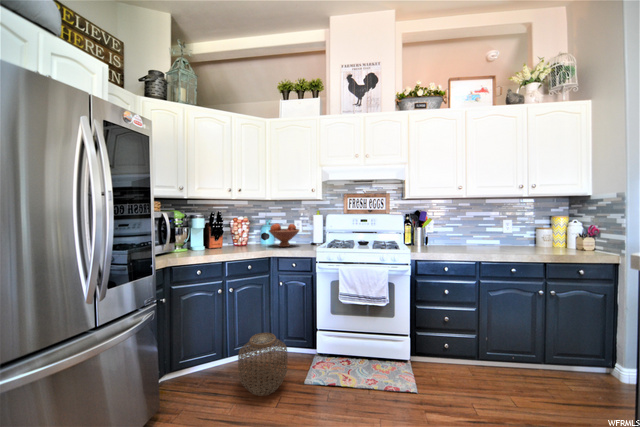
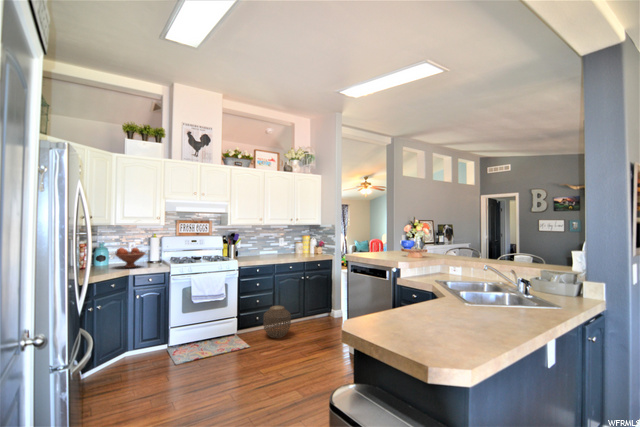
woven basket: present [238,333,287,396] -> present [263,305,291,338]

